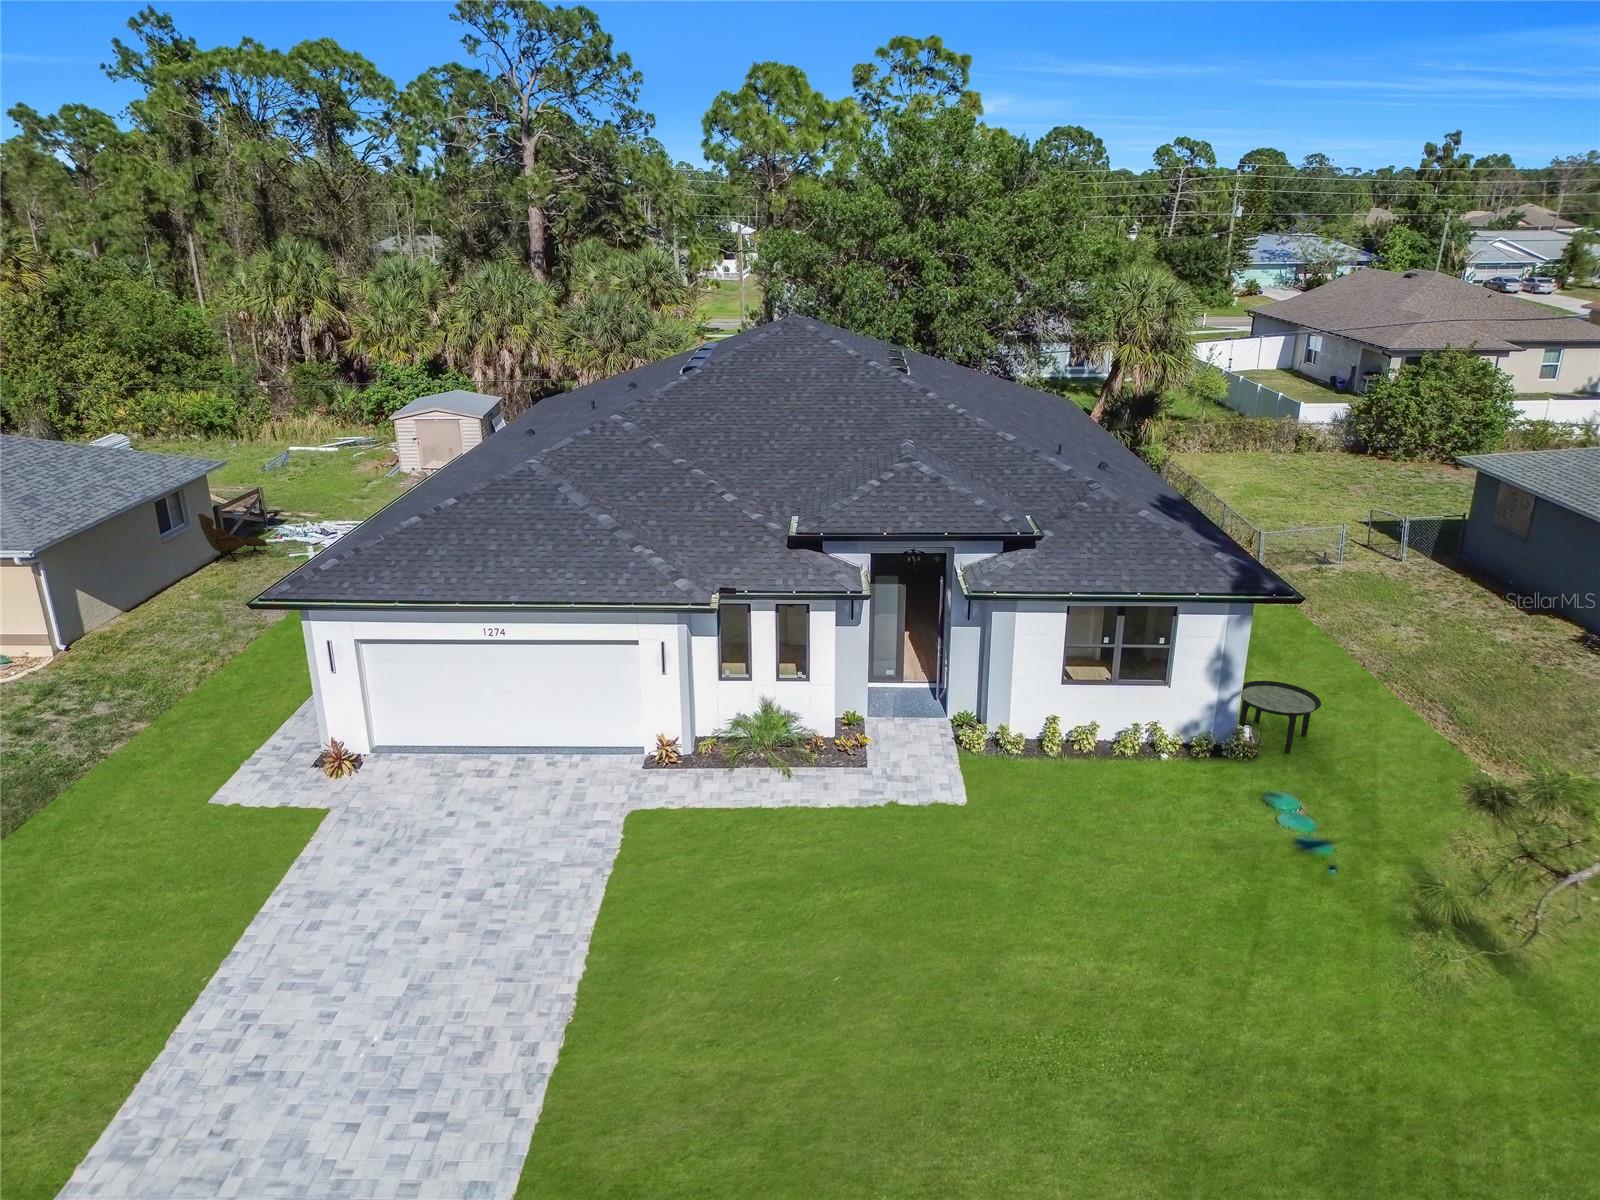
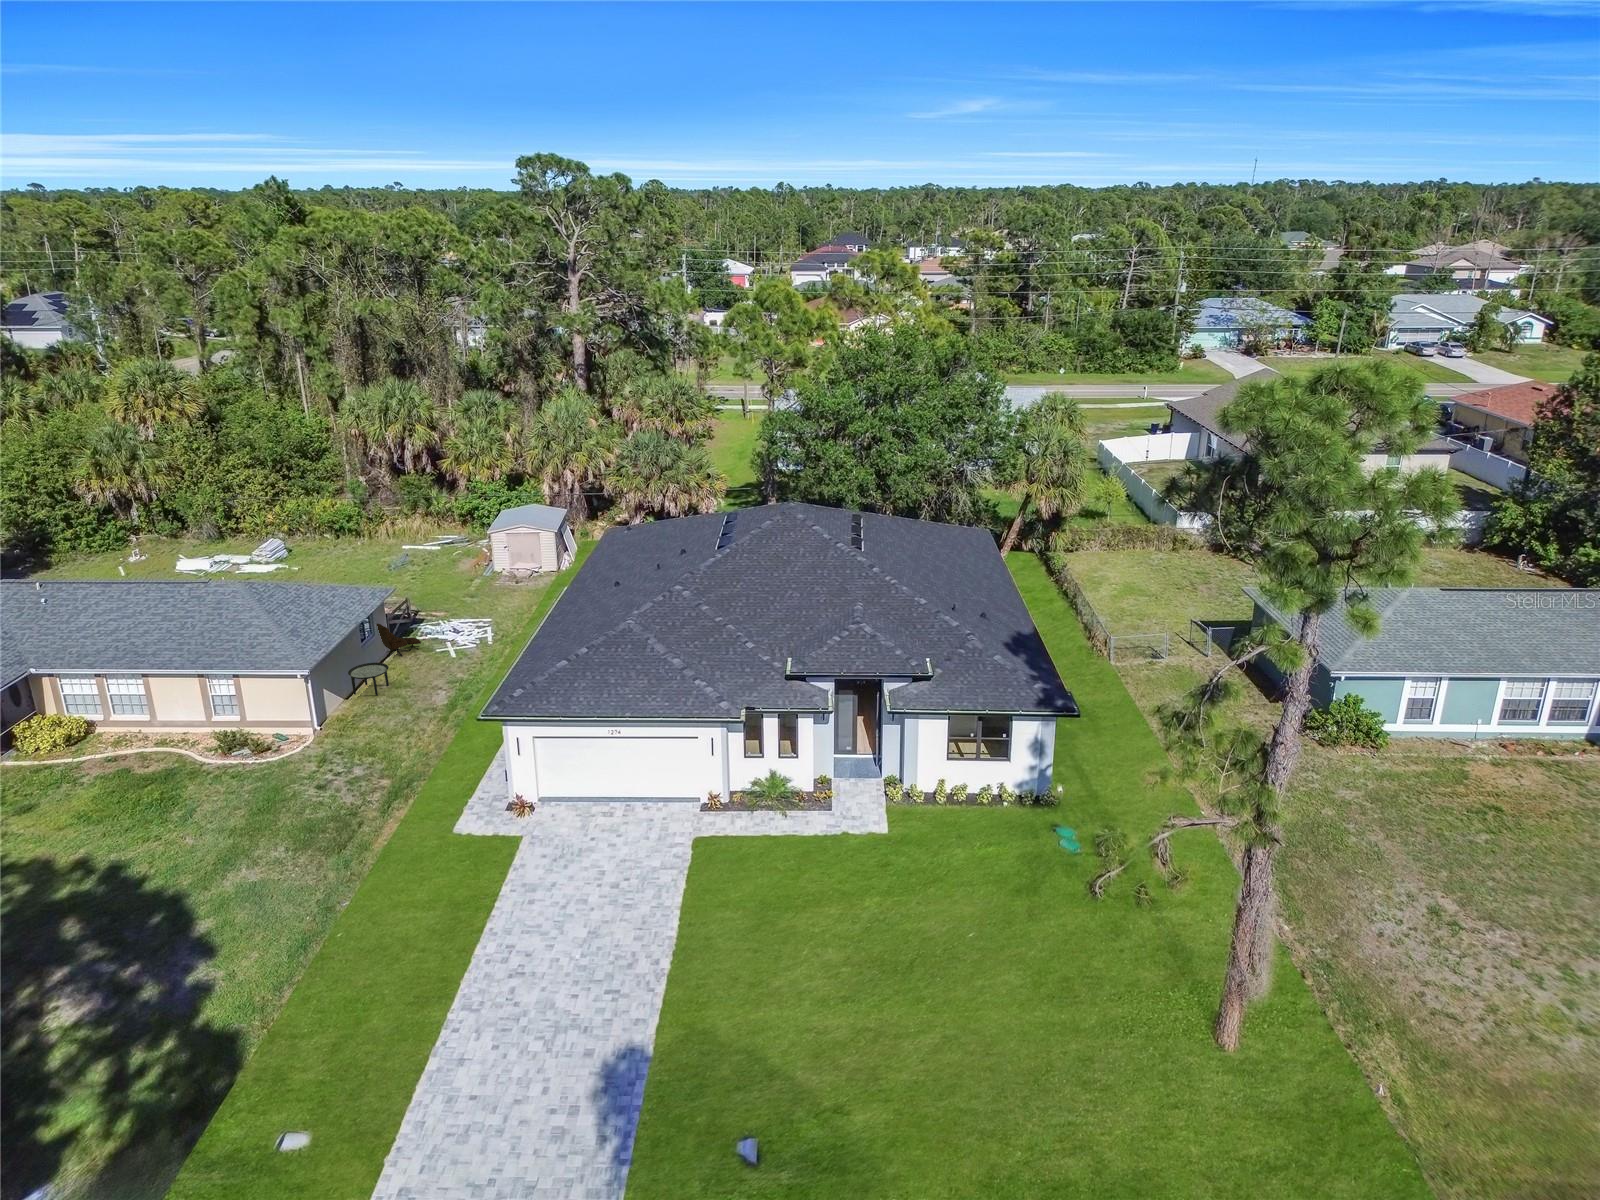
round table: present [1239,681,1321,753] -> present [348,663,389,696]

